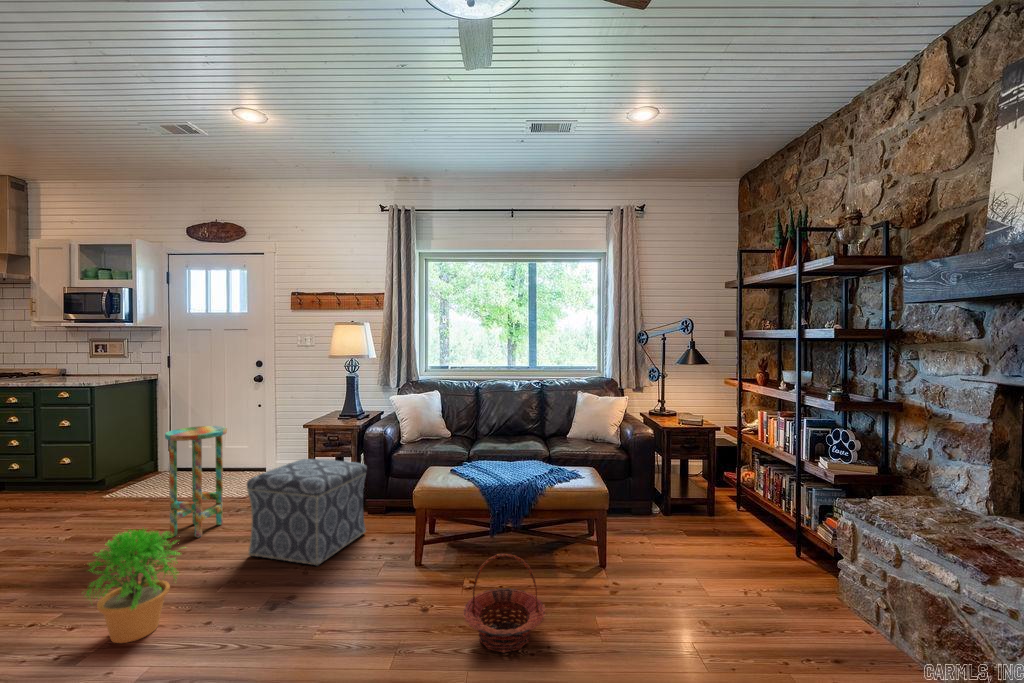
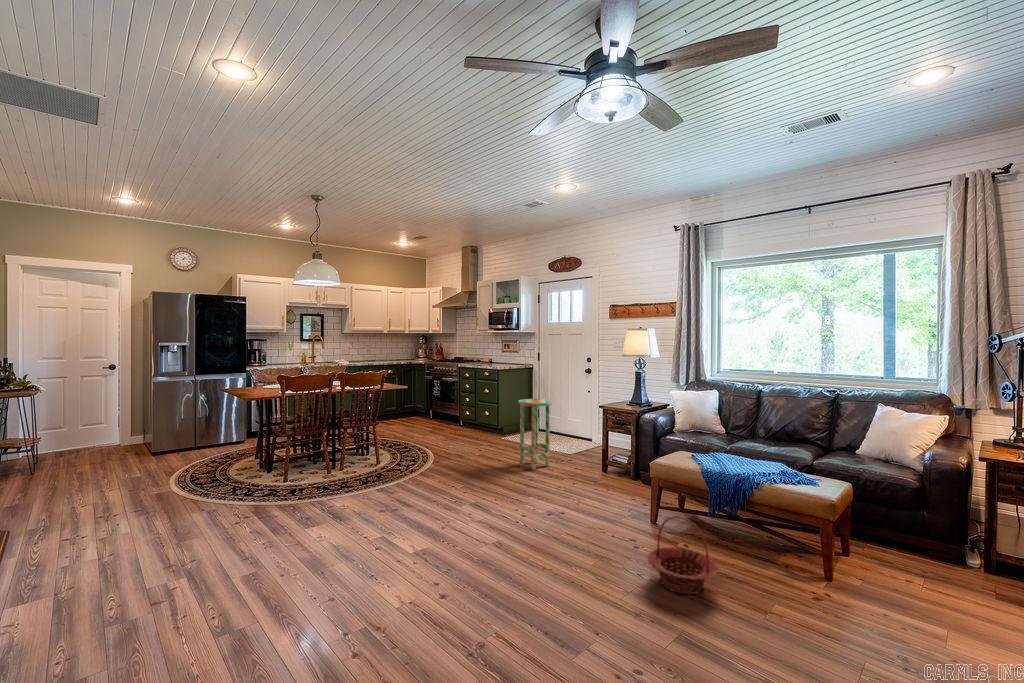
ottoman: present [247,459,367,566] -> none [552,430,633,503]
potted plant: present [86,529,180,643] -> none [461,446,509,508]

